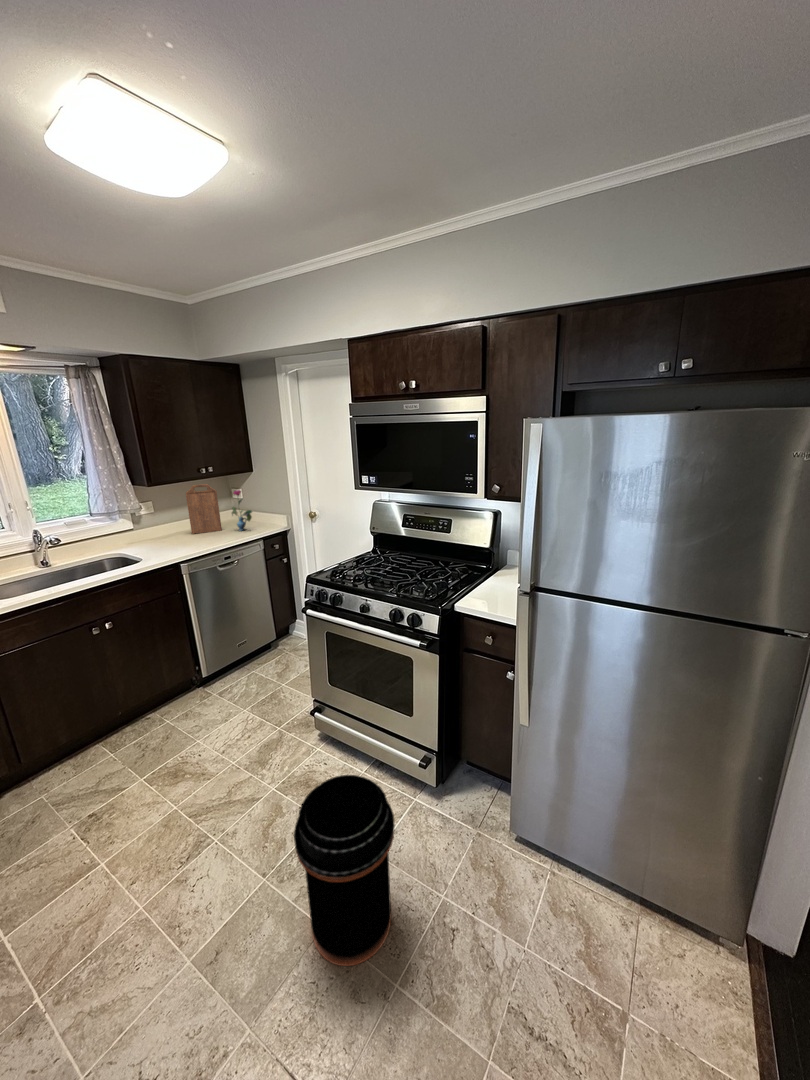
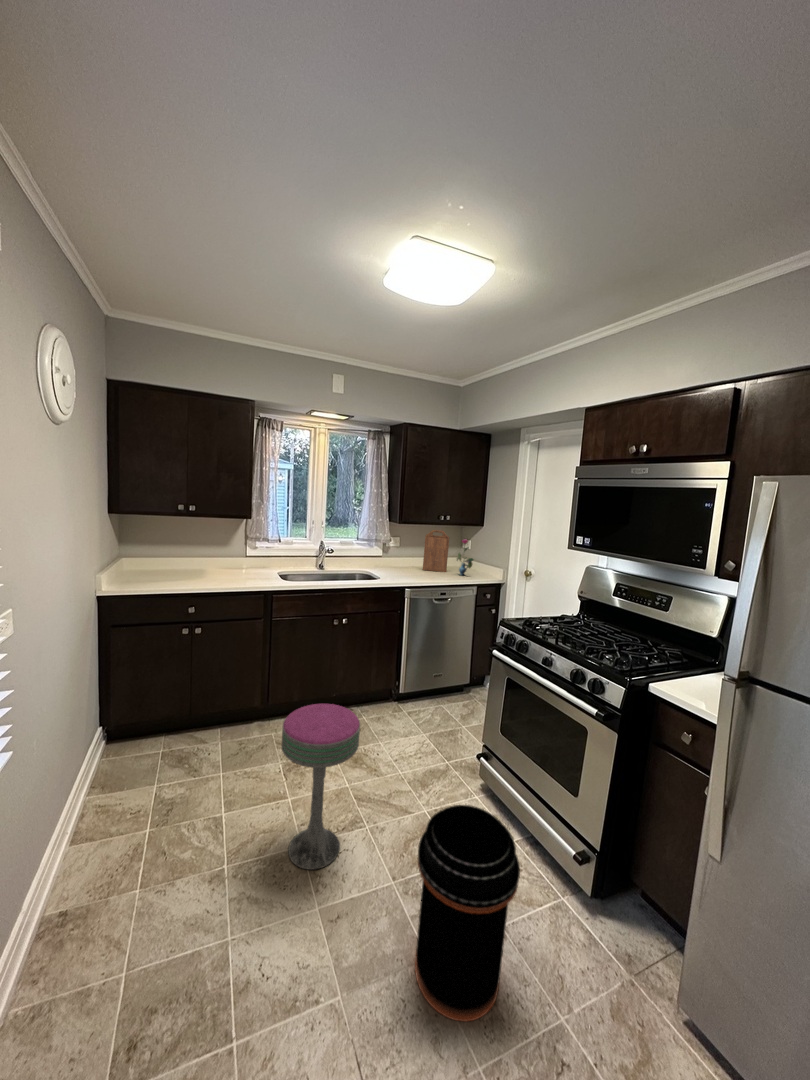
bar stool: none [72,738,192,933] -> present [282,704,360,870]

